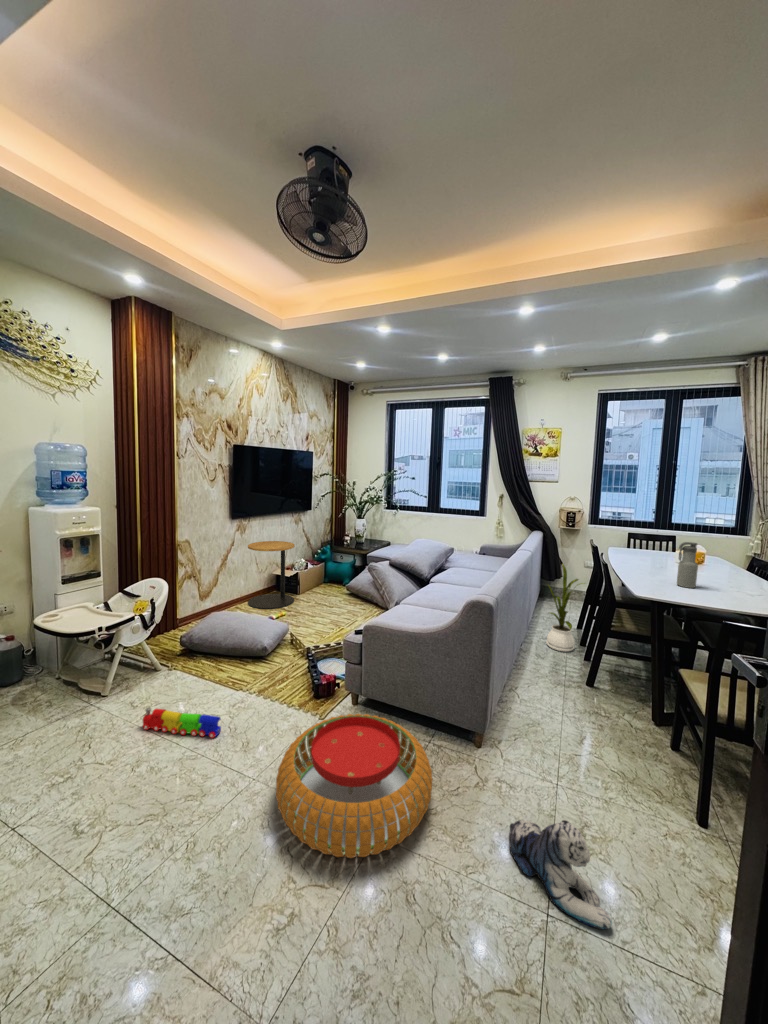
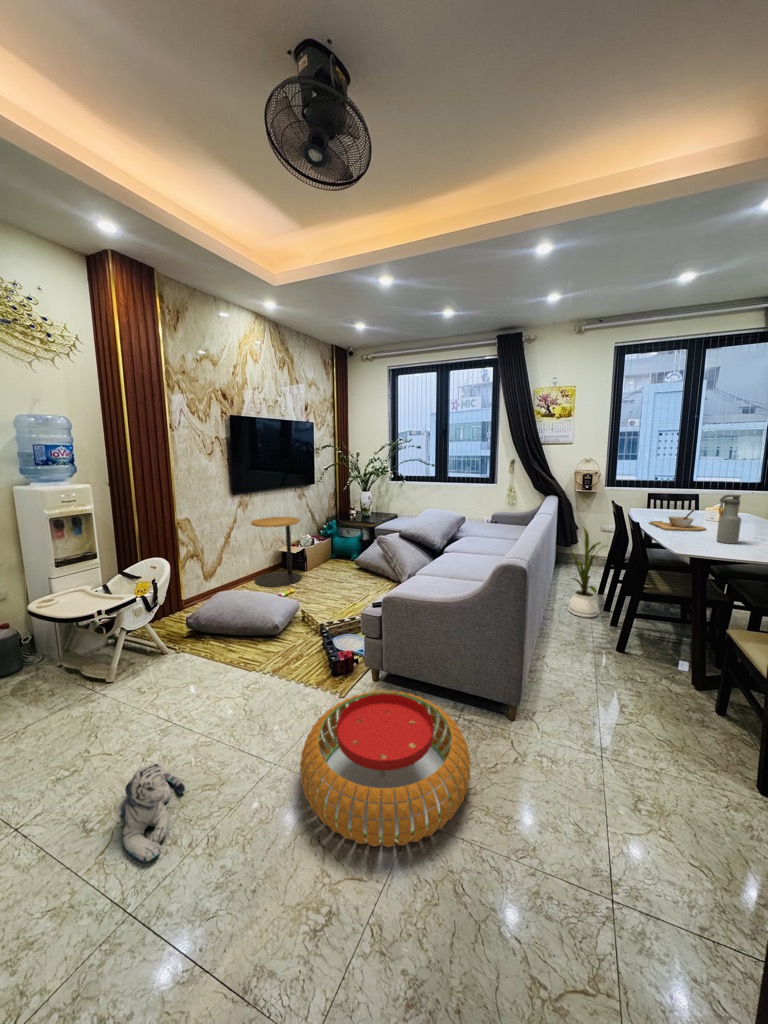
bowl: none [620,553,672,574] -> present [649,510,706,531]
toy train: present [143,708,221,738] -> none [152,693,236,722]
plush toy: present [509,820,612,929] -> present [121,764,185,863]

